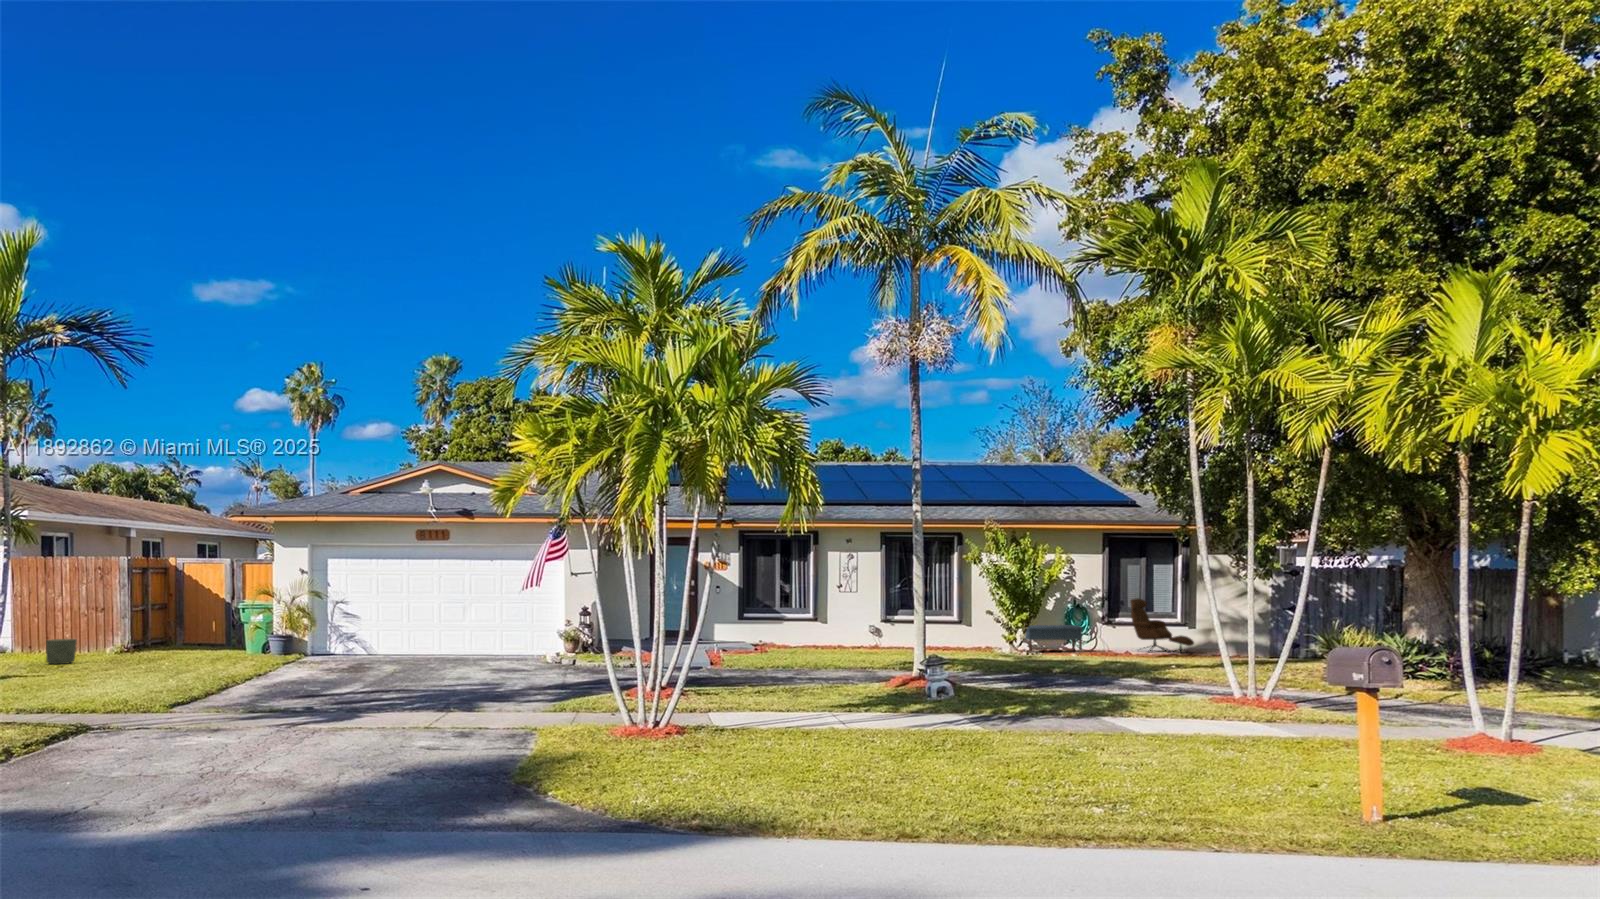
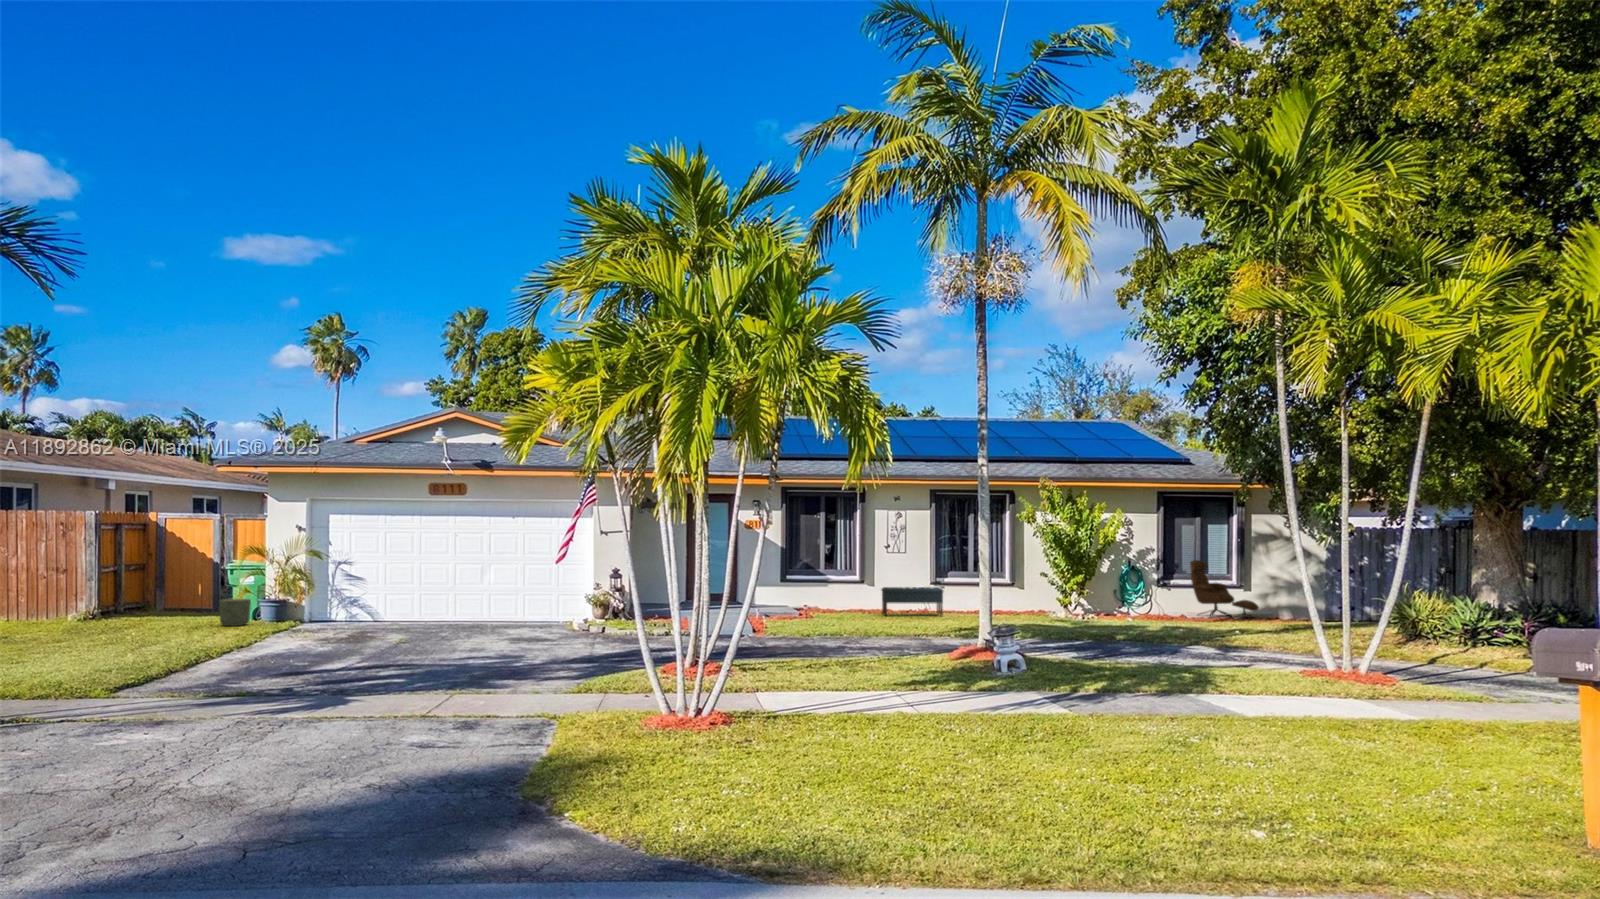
bench: present [1023,625,1082,652] -> present [882,587,943,616]
planter: present [46,639,77,664] -> present [220,599,251,626]

